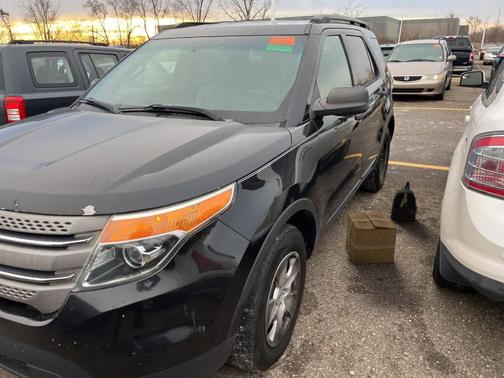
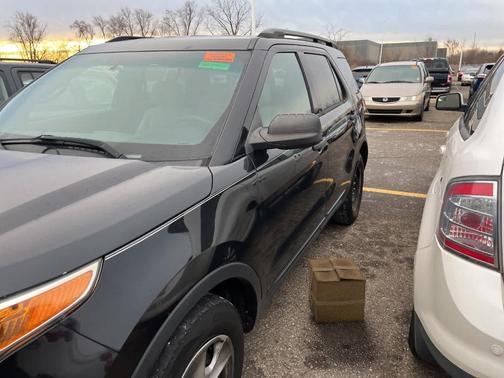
backpack: present [390,181,417,221] -> none [363,216,393,262]

